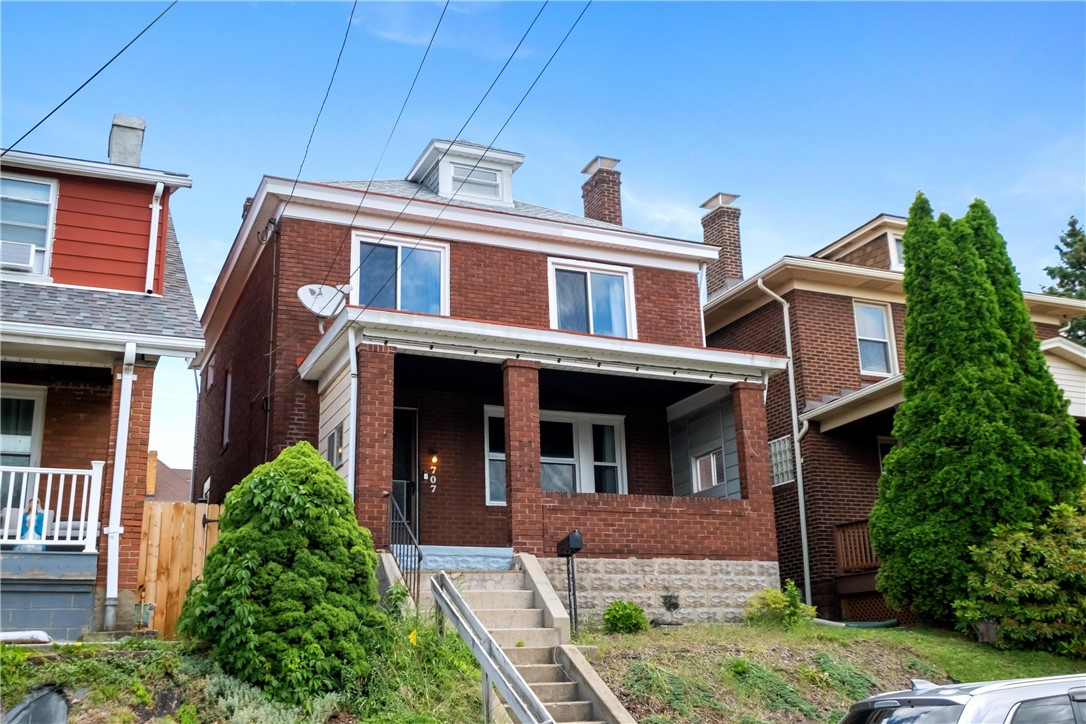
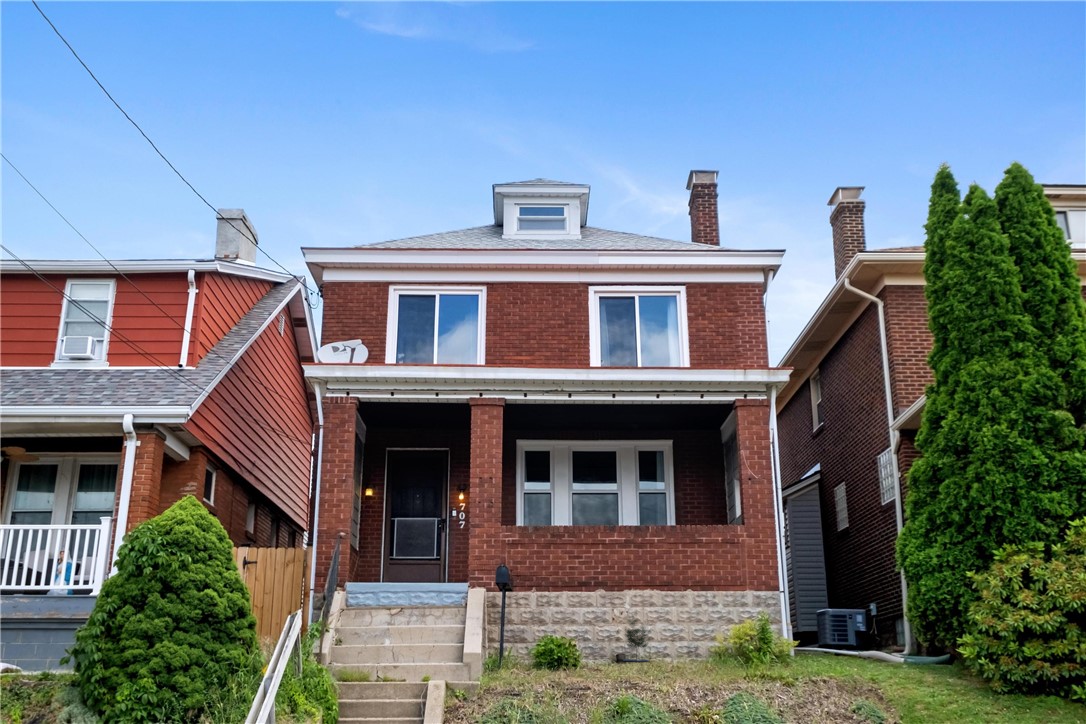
watering can: present [967,618,998,642] -> none [932,655,977,684]

